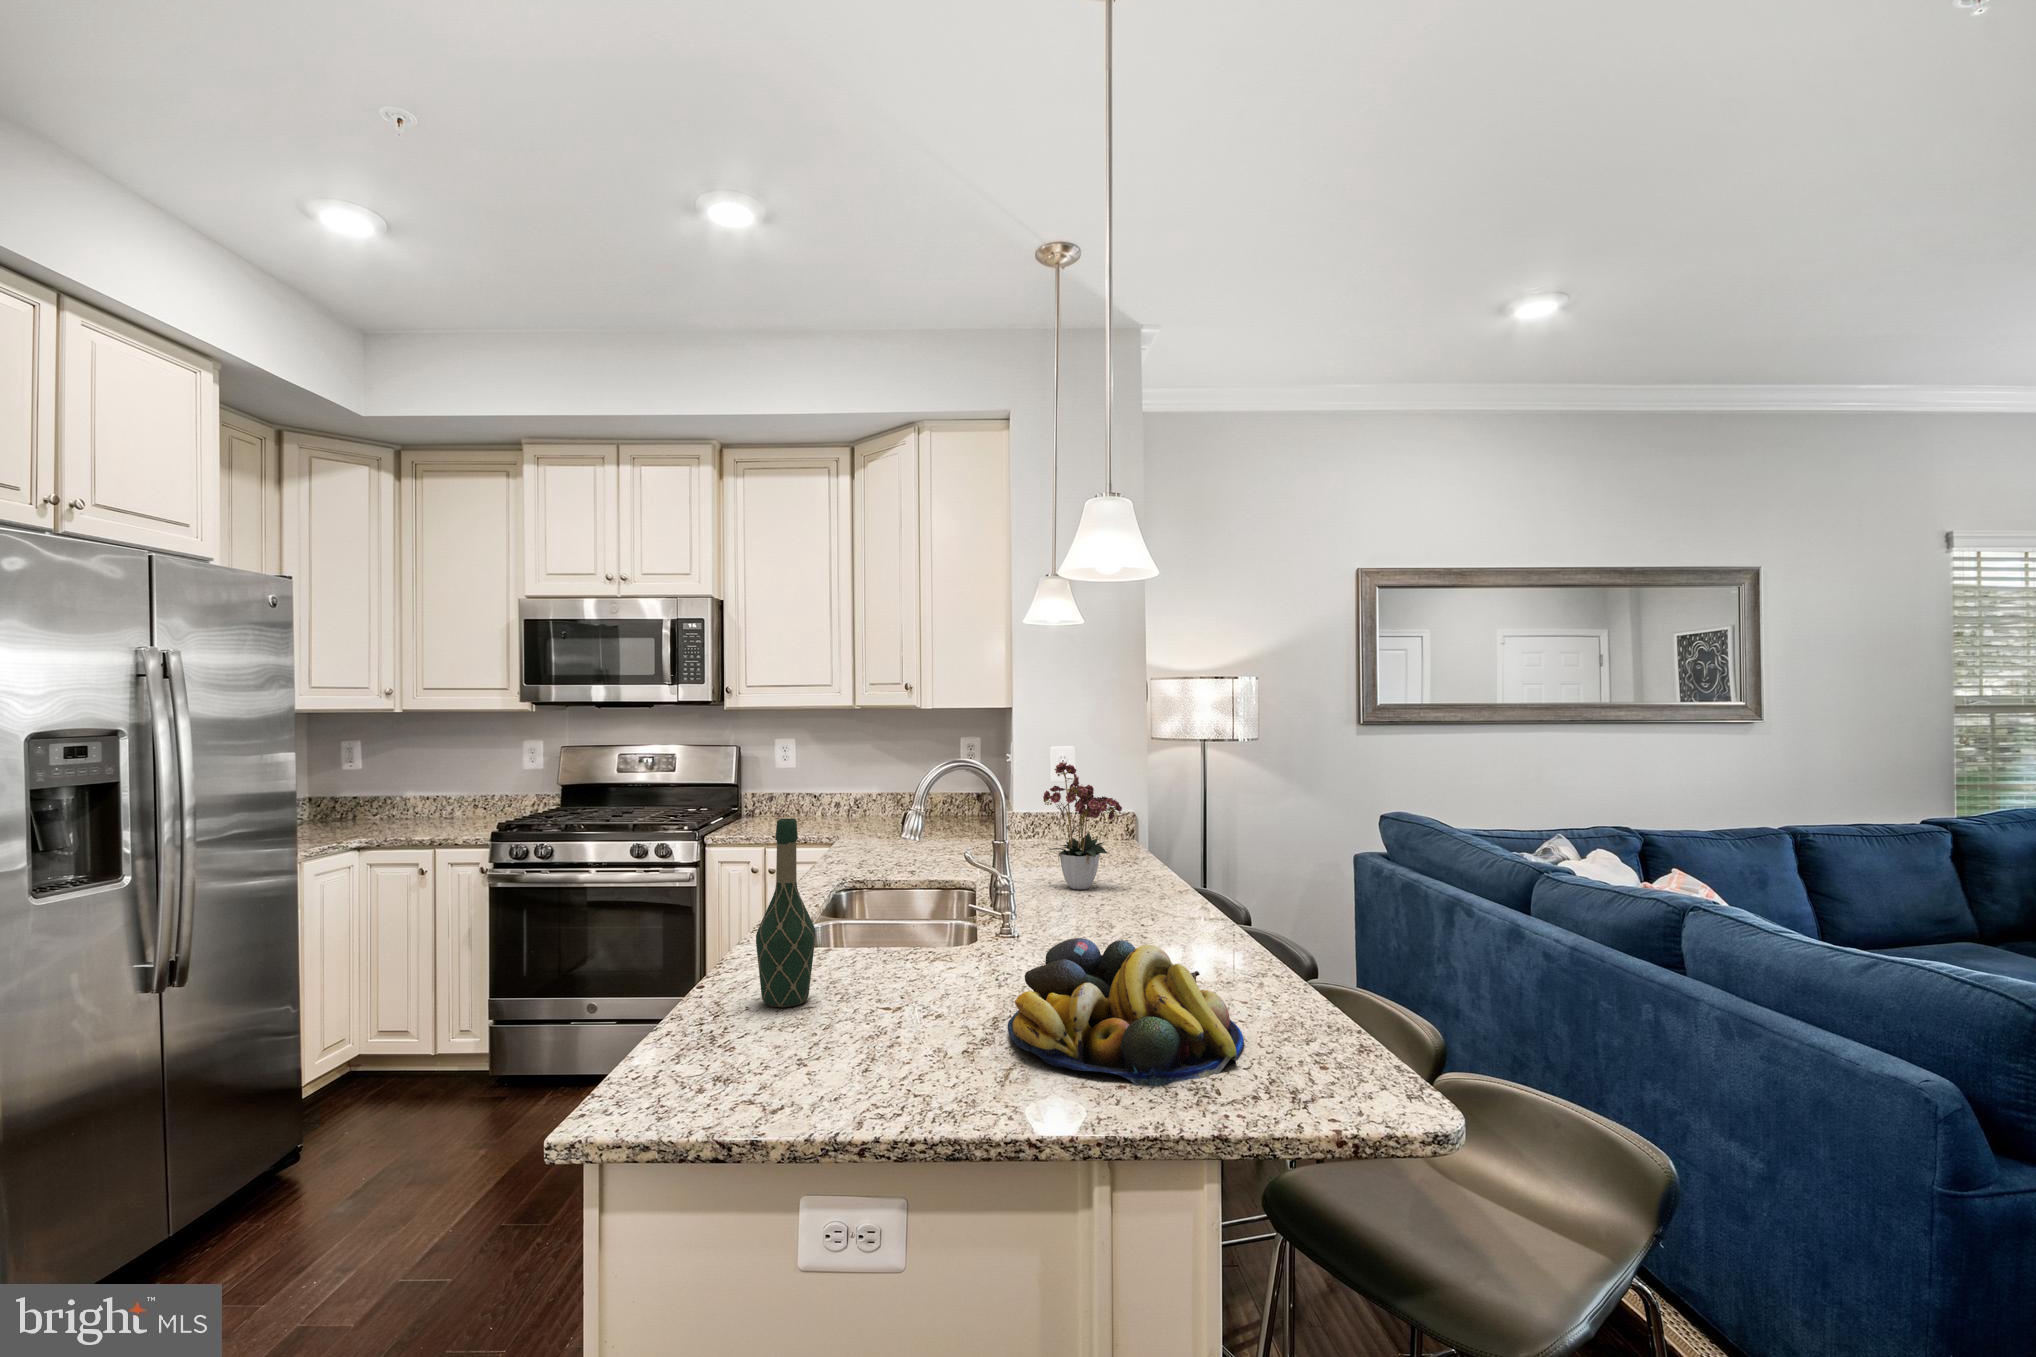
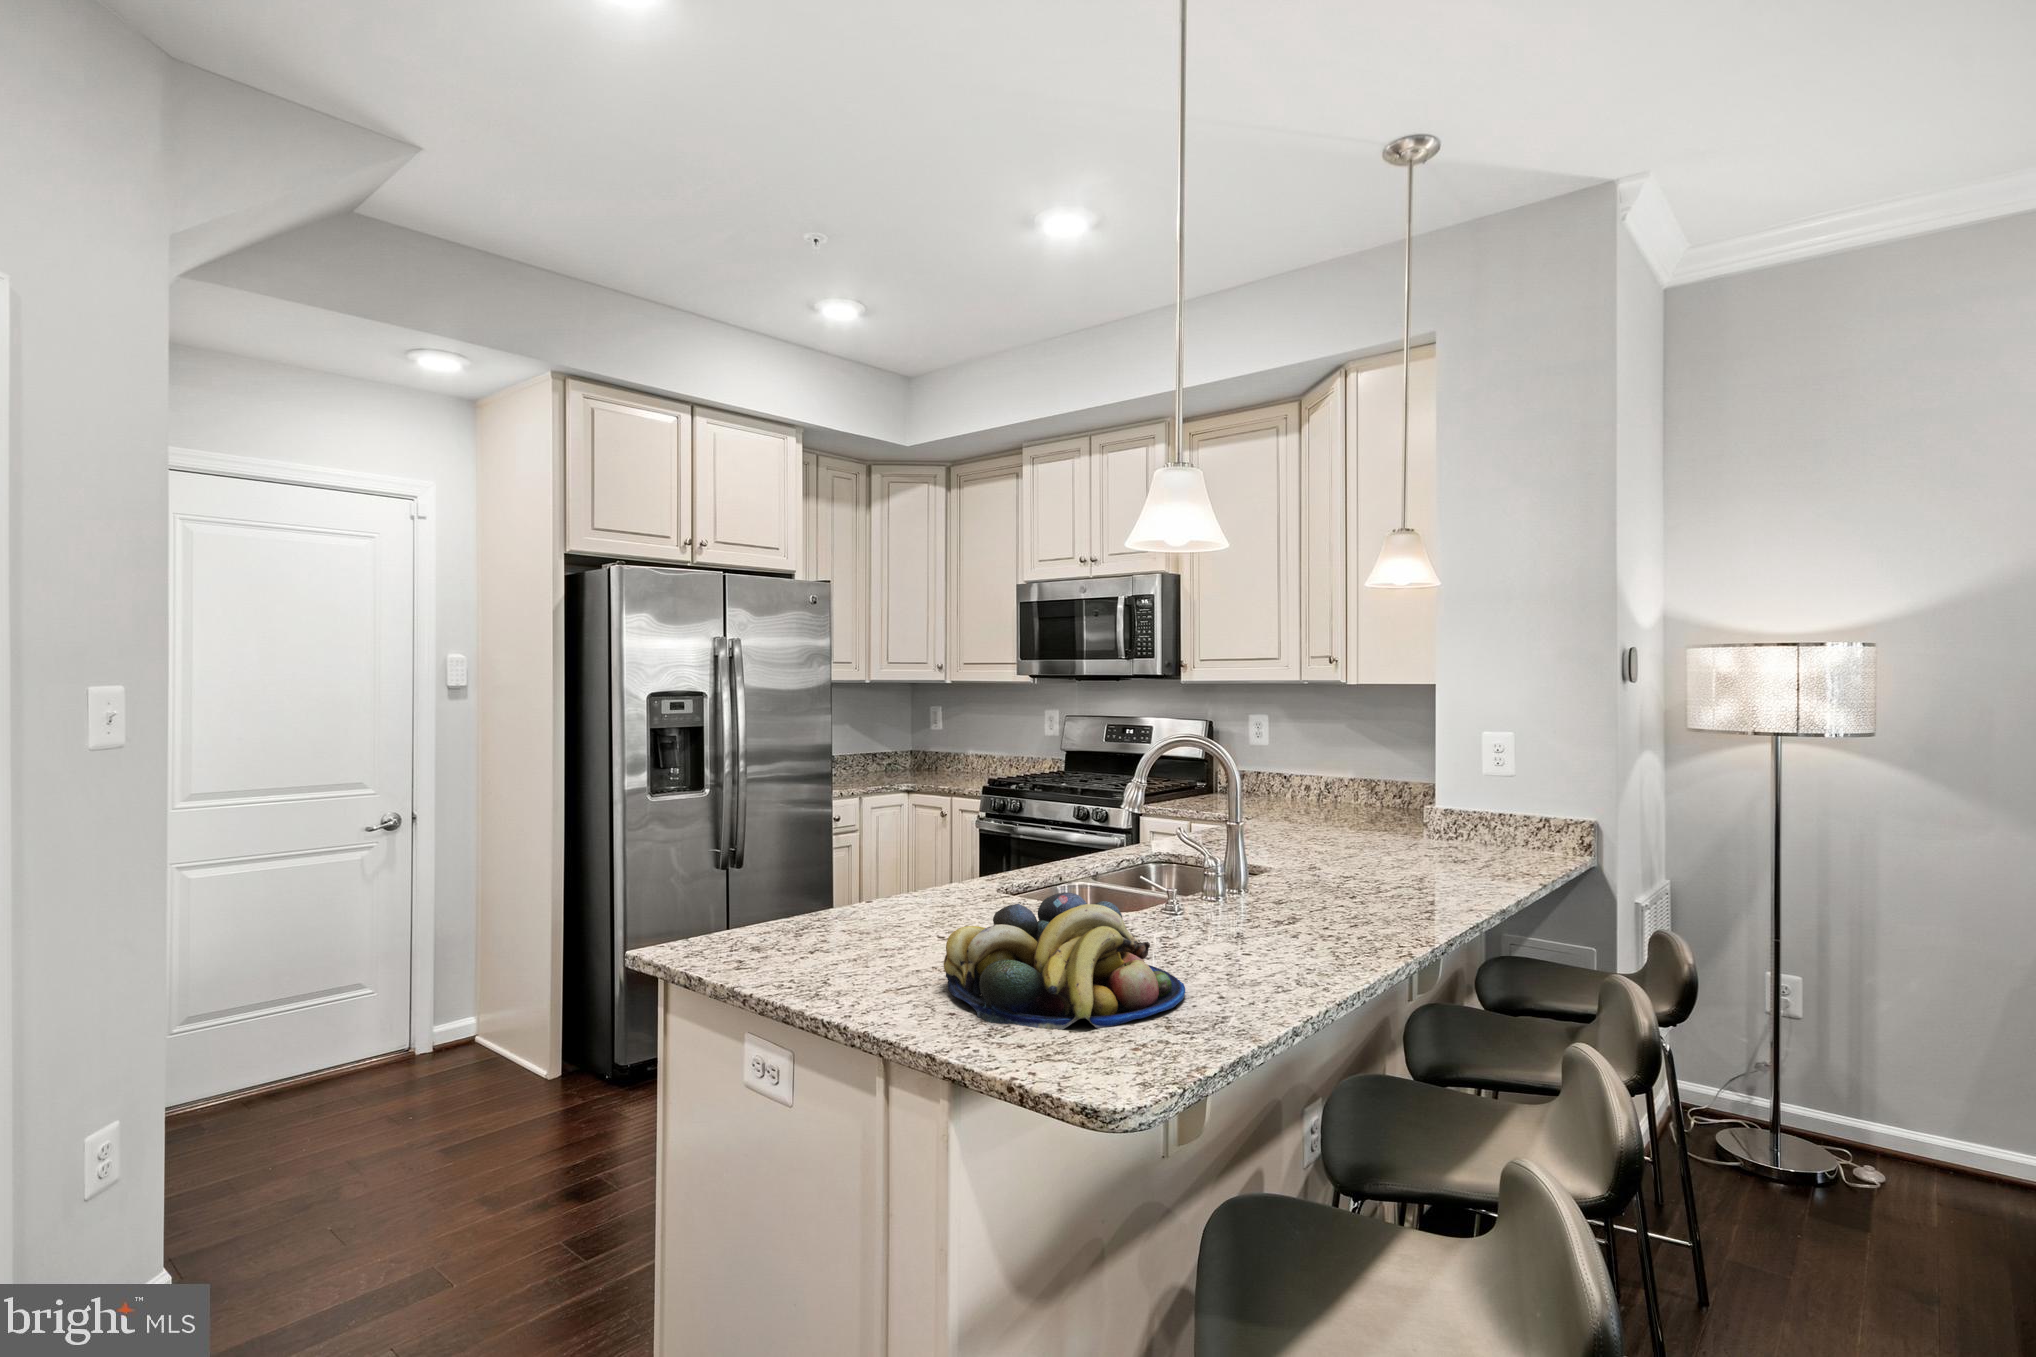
flower arrangement: present [1043,762,1122,889] -> none [1347,733,1445,891]
wine bottle: present [756,818,815,1007] -> none [881,761,930,921]

